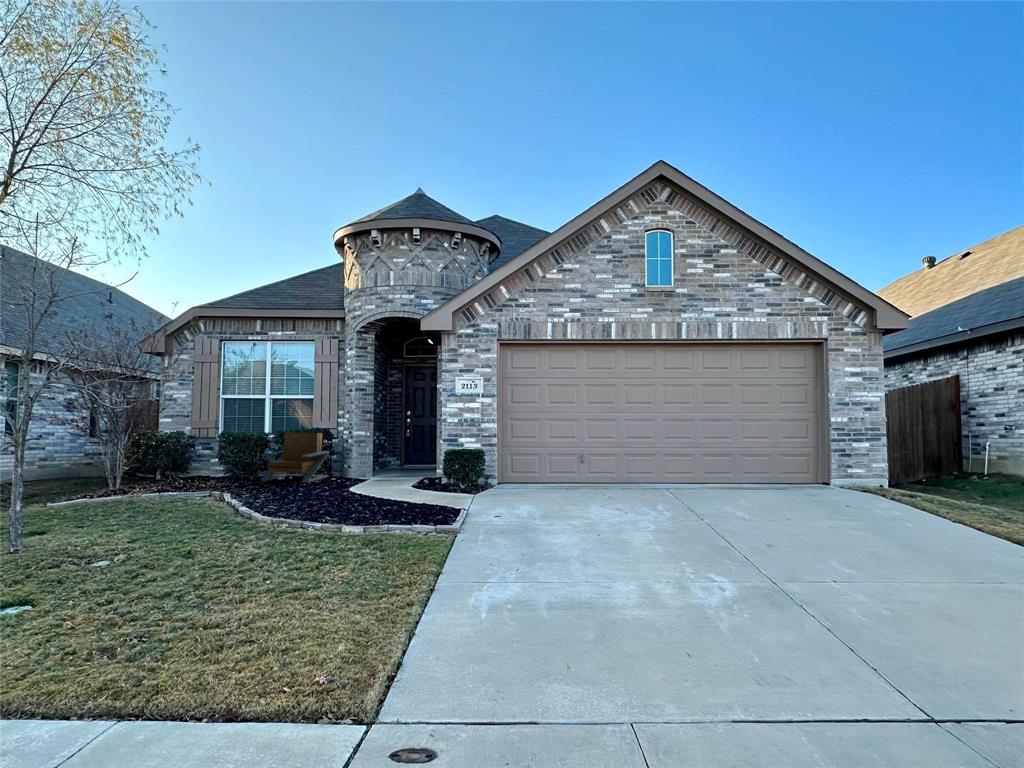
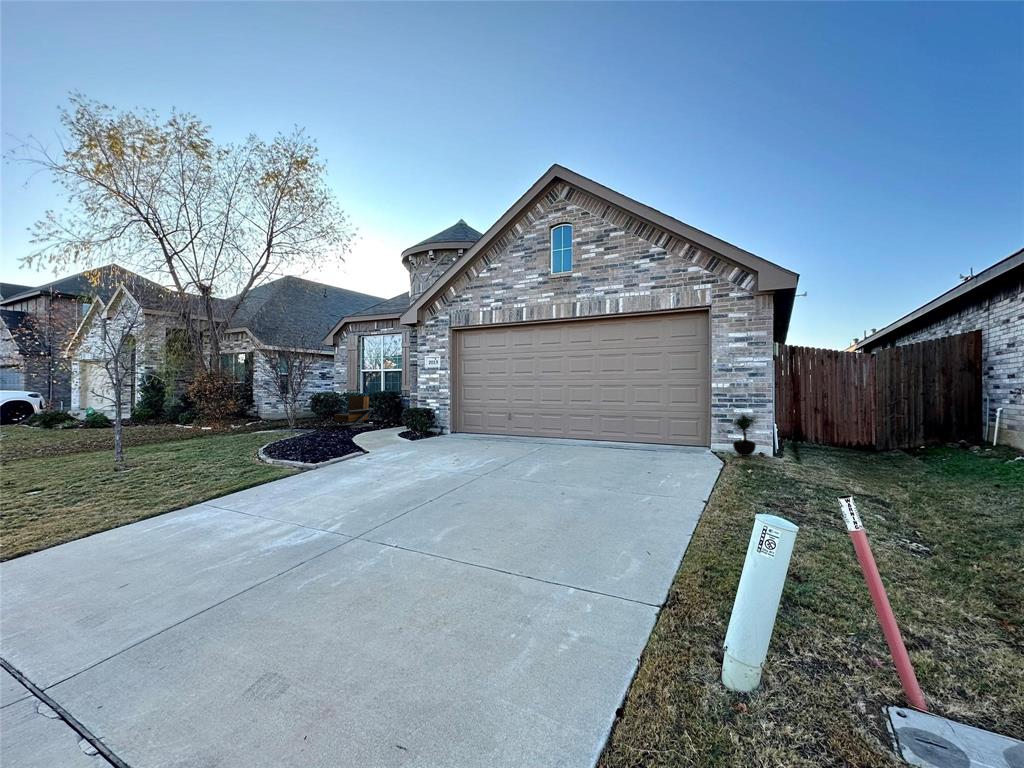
potted tree: none [858,446,889,493] -> present [733,413,756,456]

